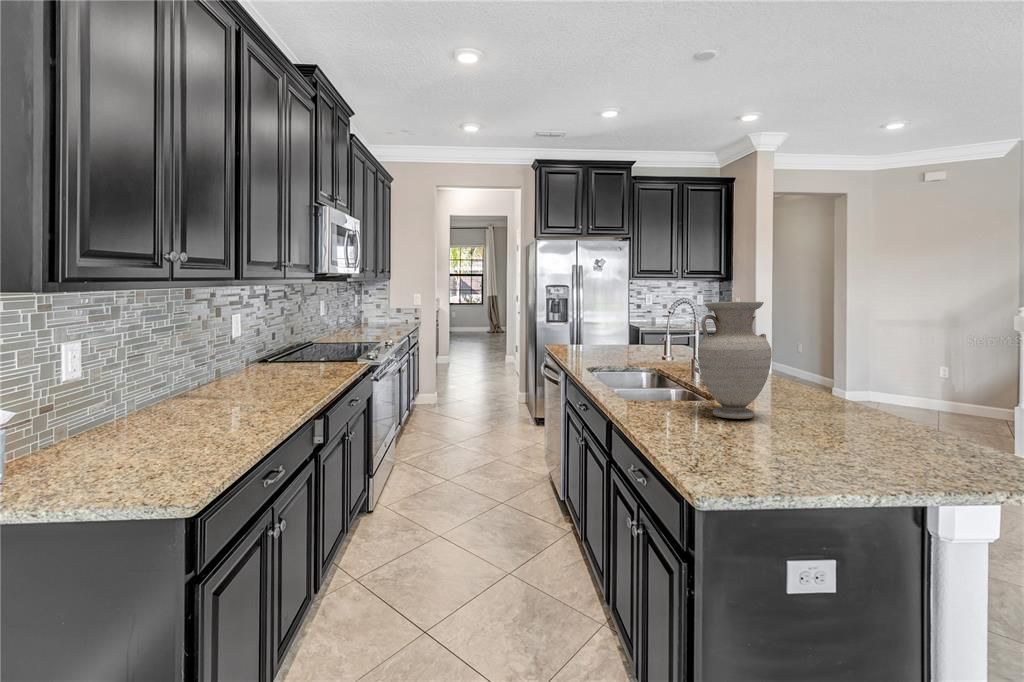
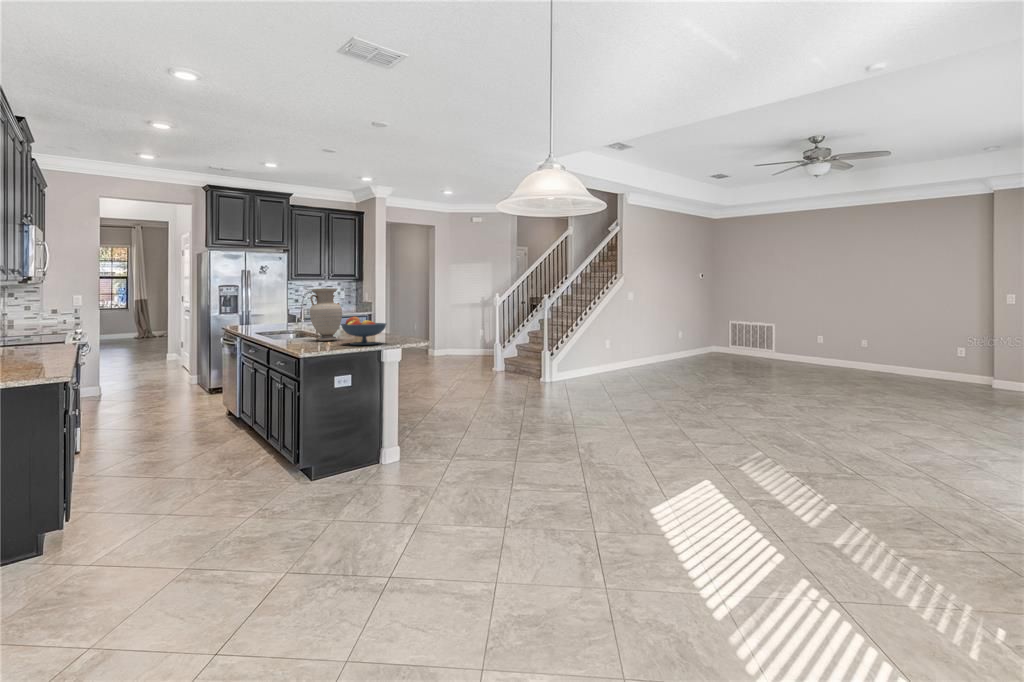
fruit bowl: none [786,375,922,461] -> present [341,317,386,345]

